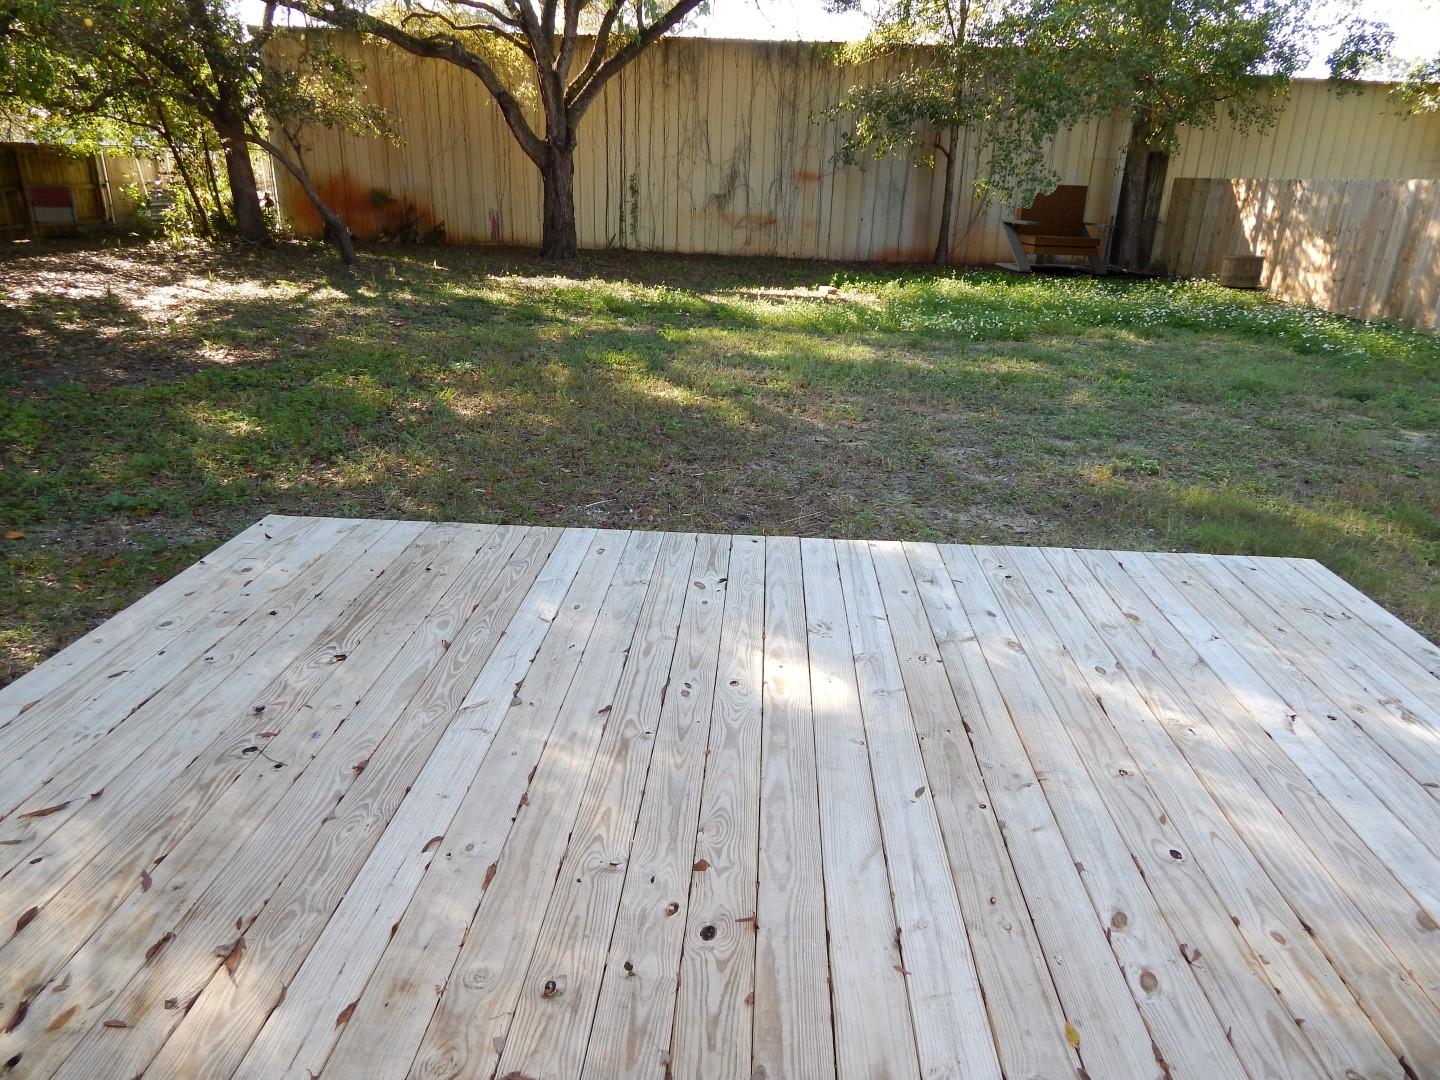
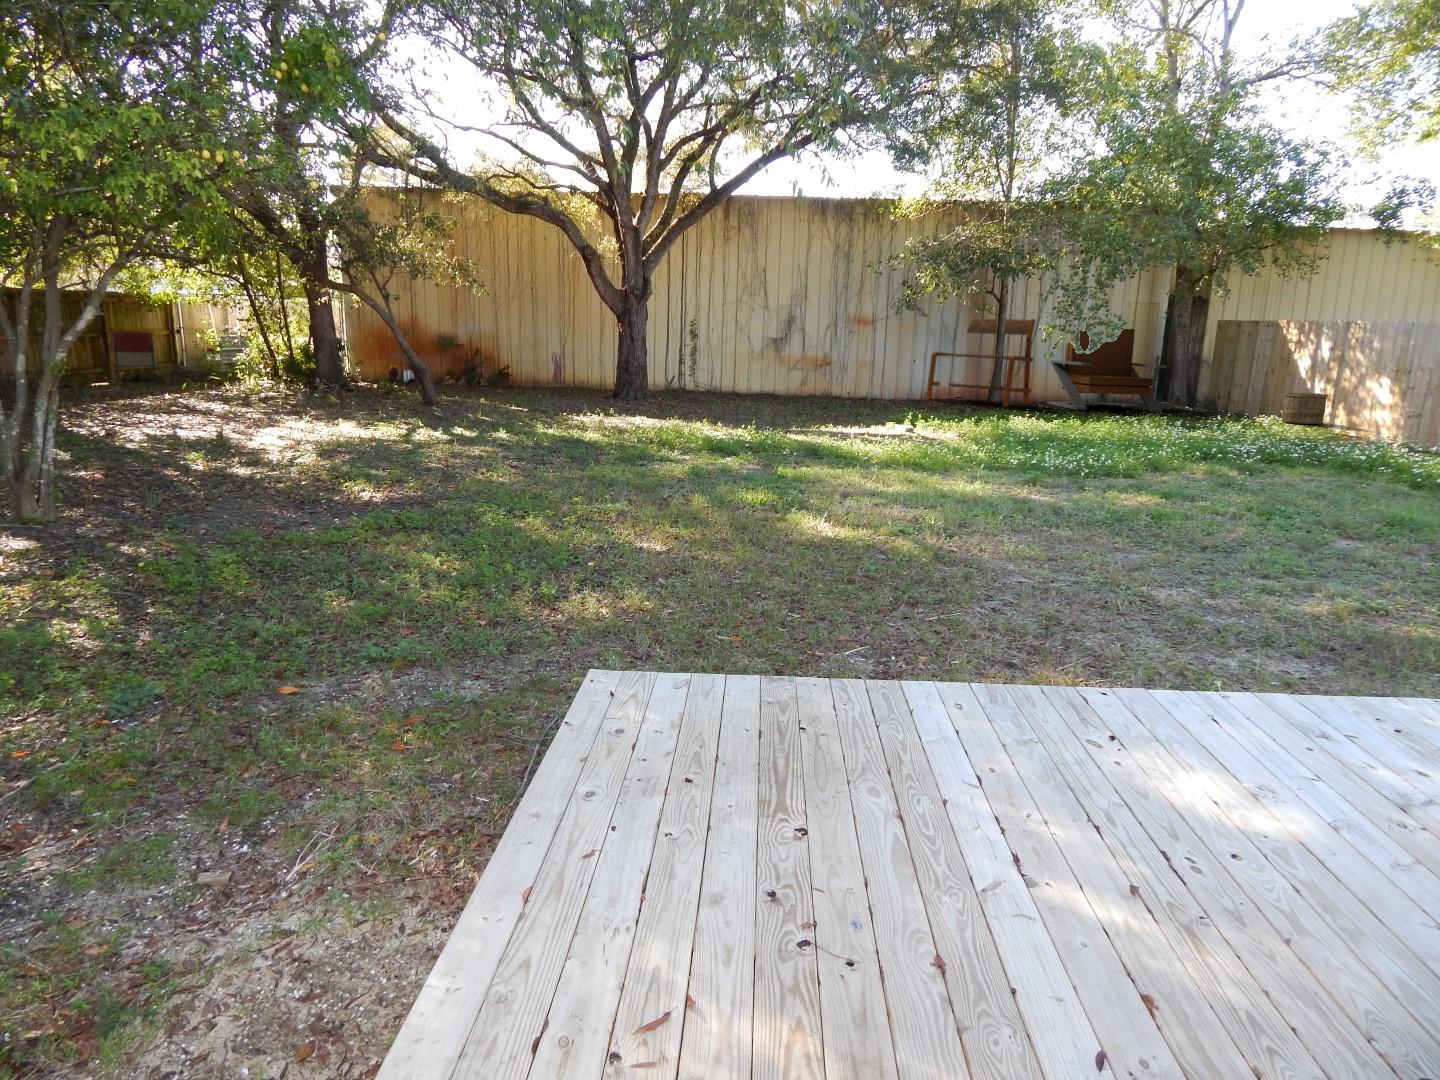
bench: none [871,172,984,268] -> present [926,318,1035,407]

